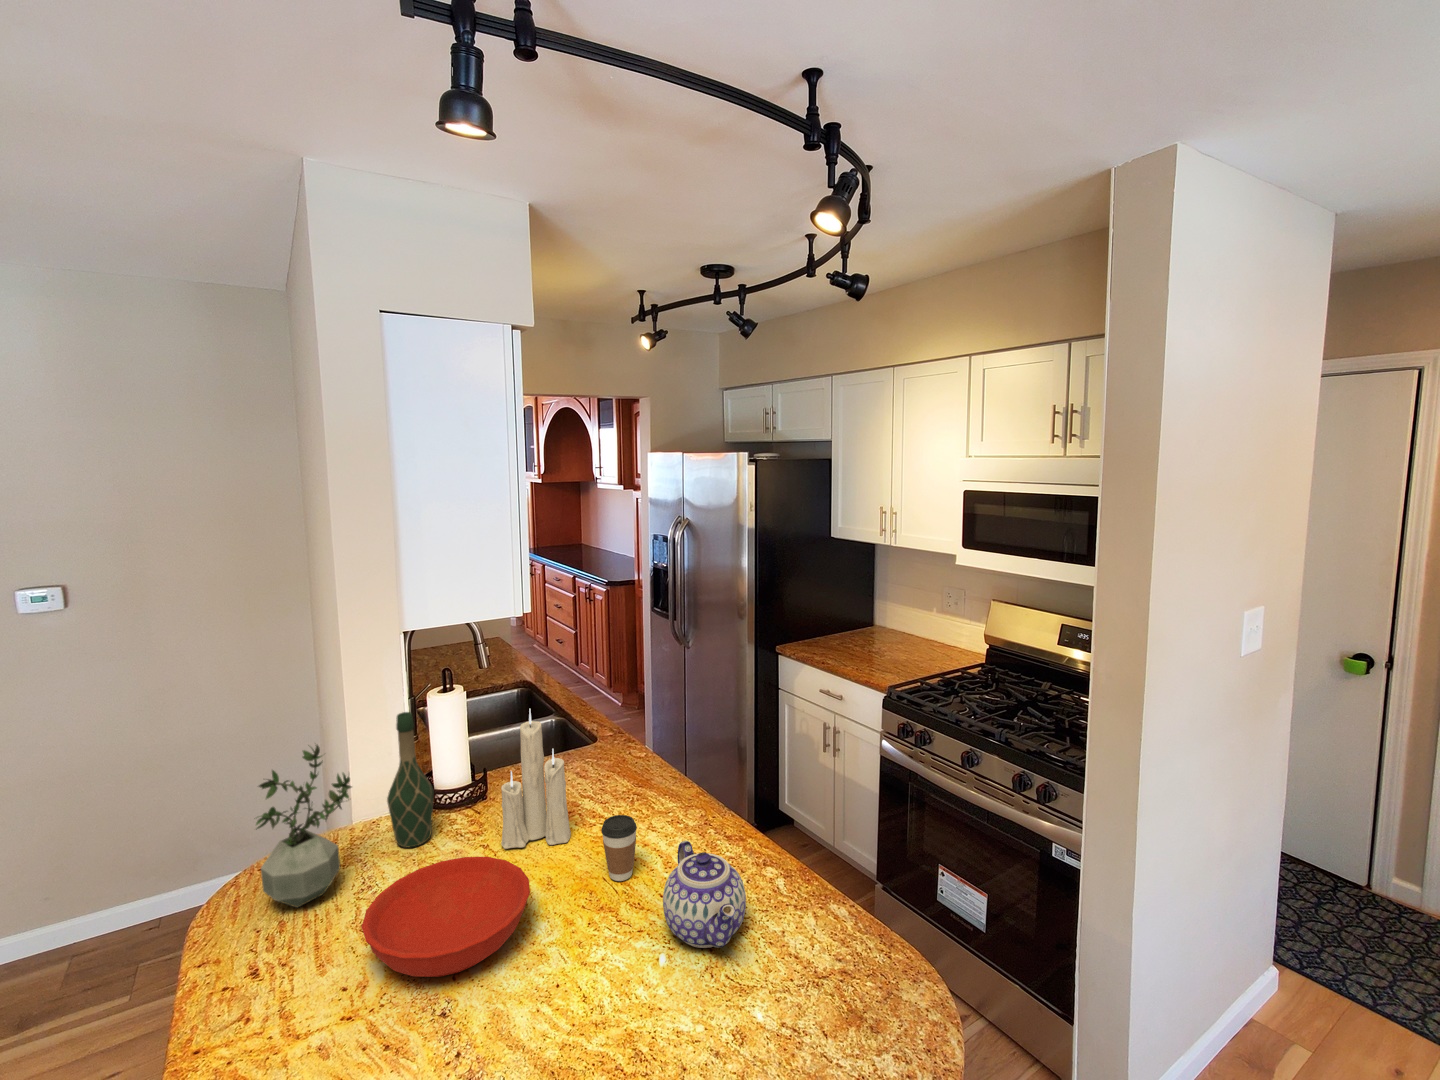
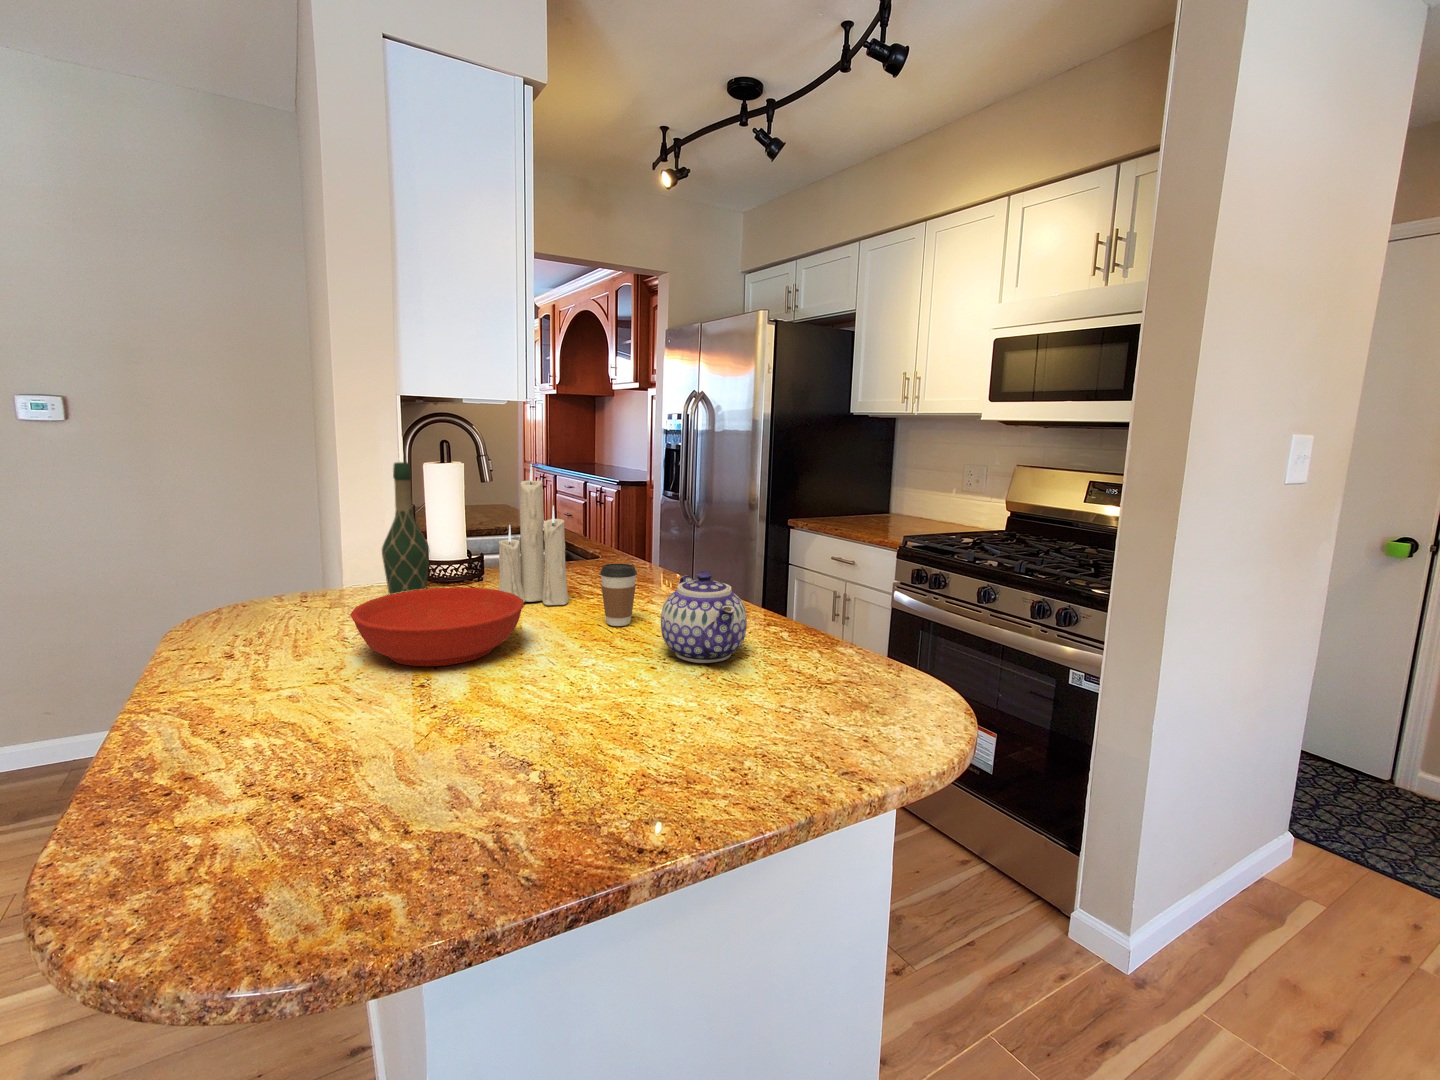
potted plant: present [256,745,352,907] -> none [244,467,346,627]

